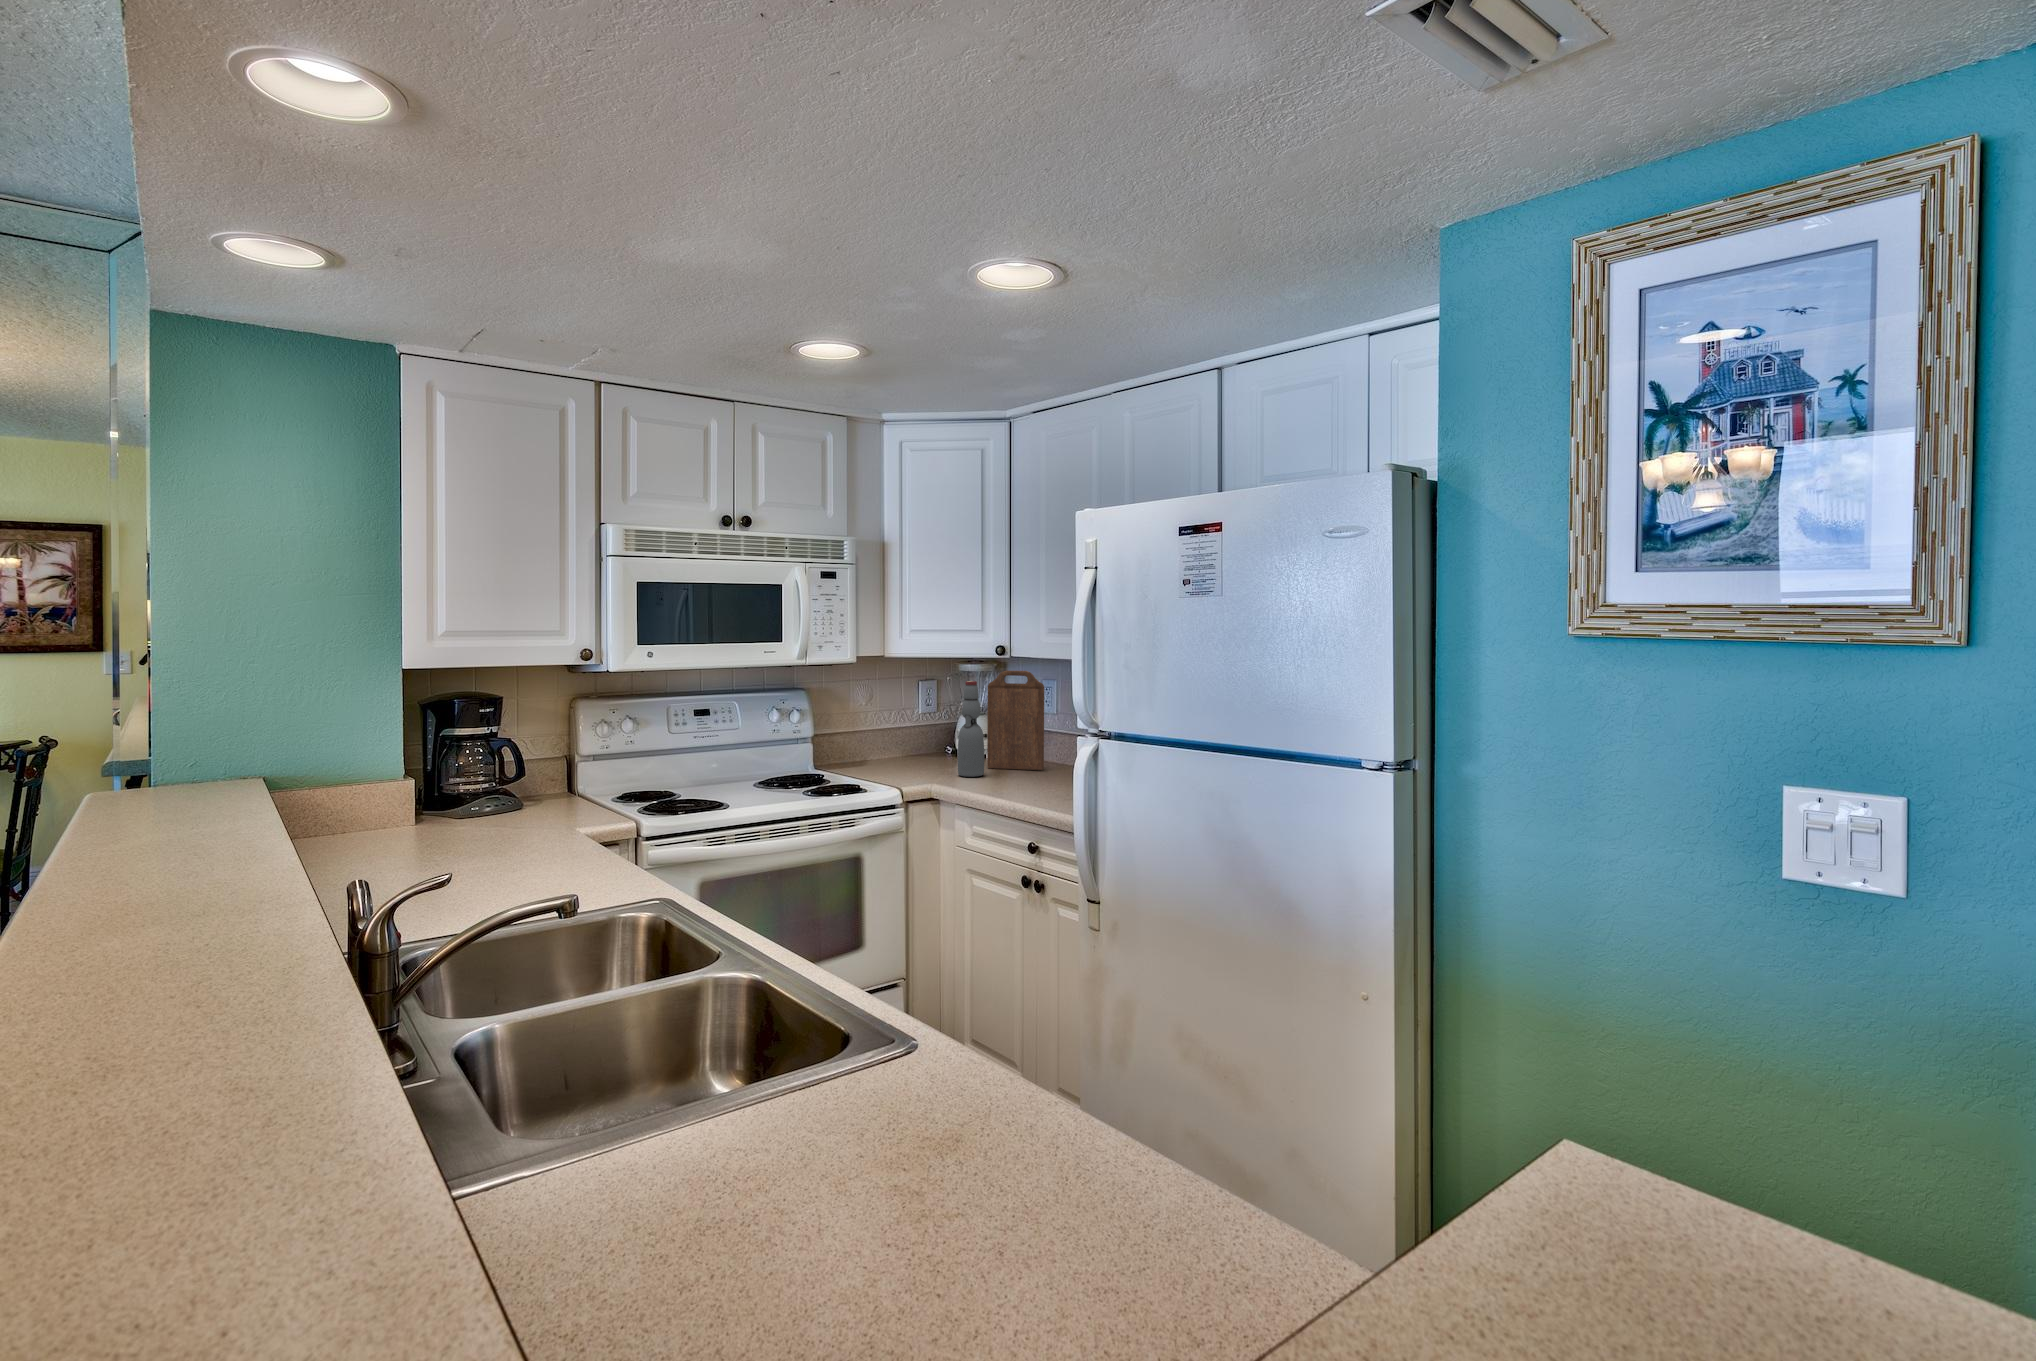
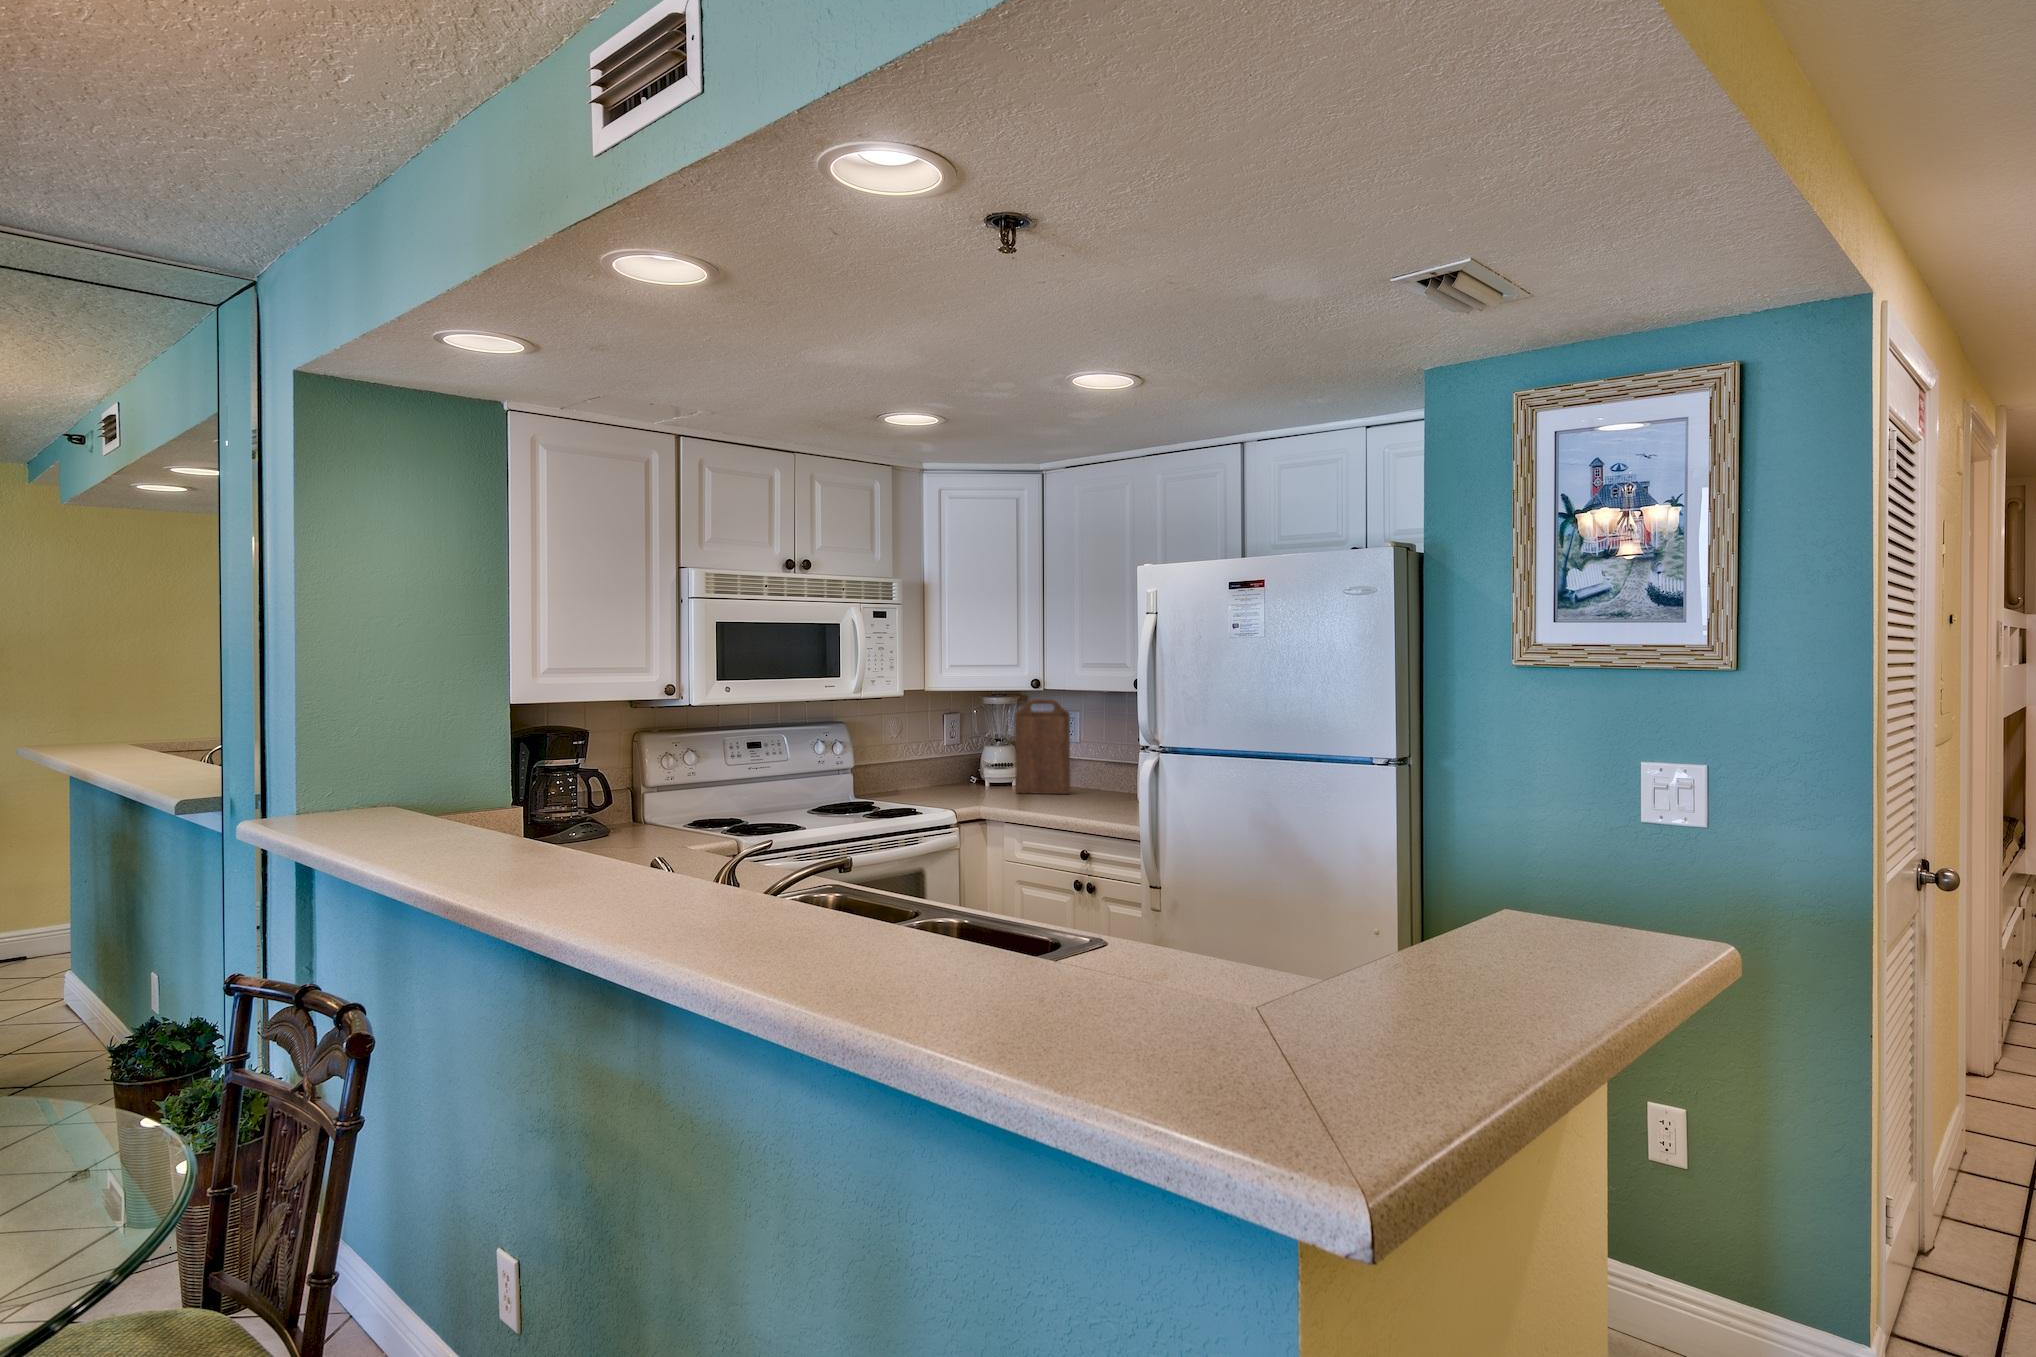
bottle: present [958,681,984,777] -> none [992,710,1017,800]

